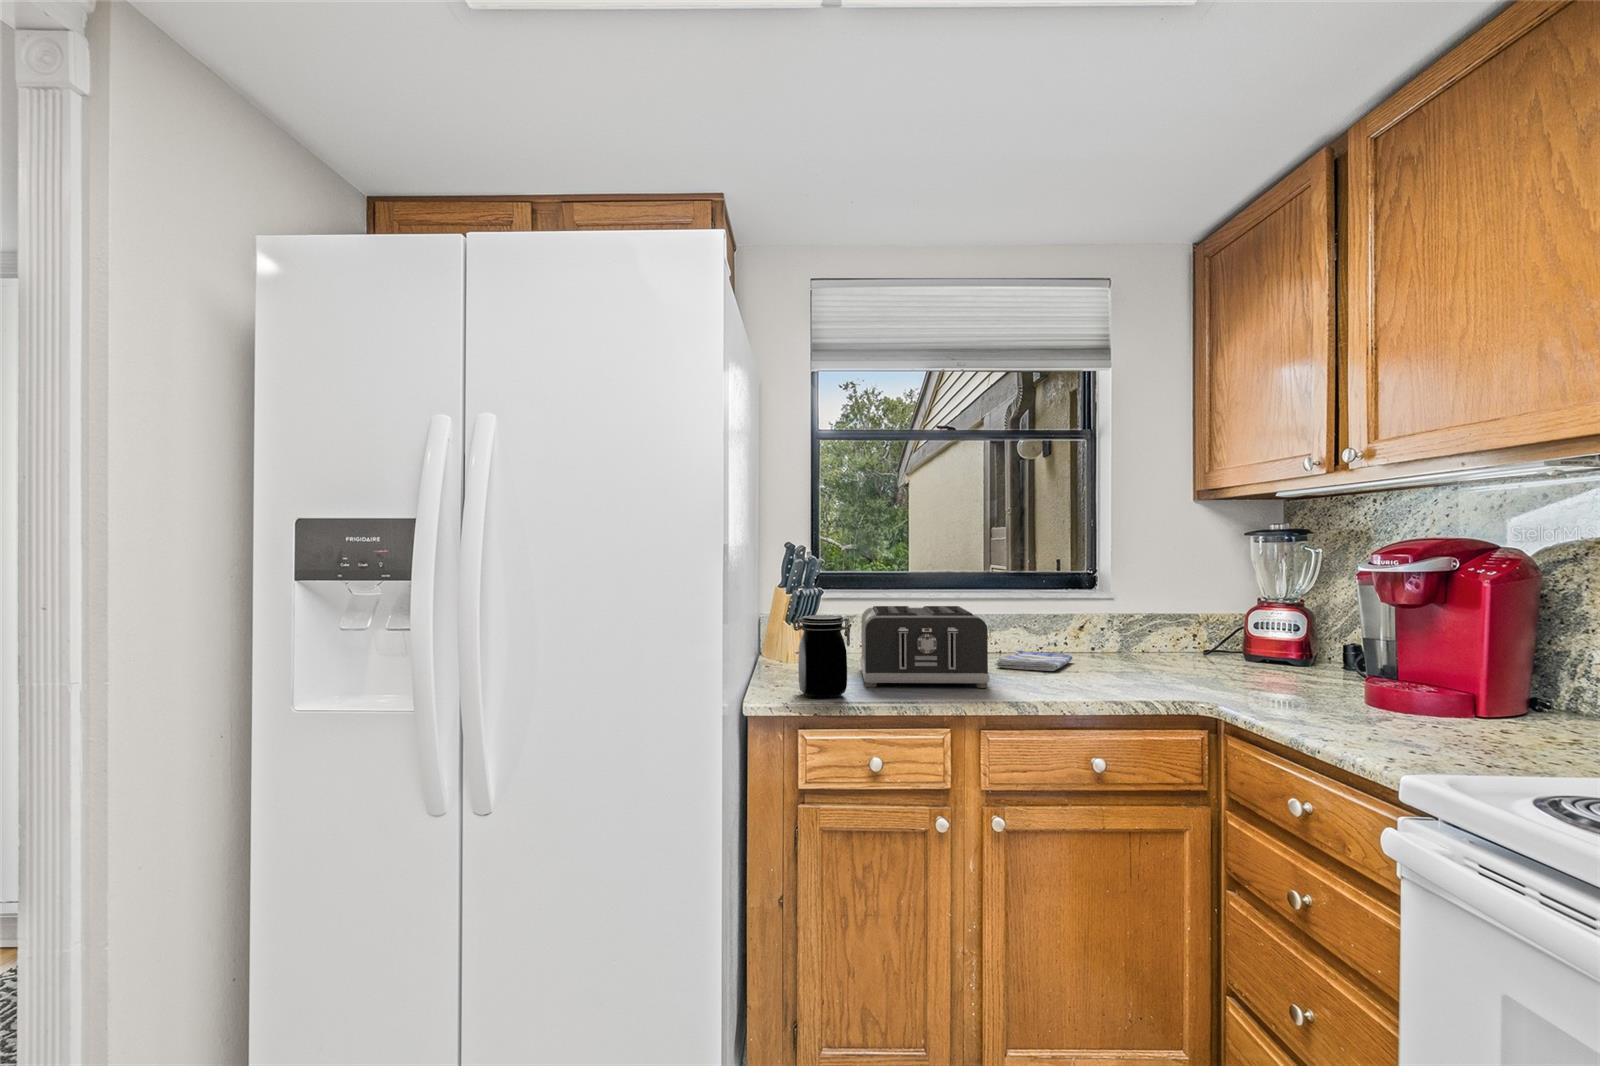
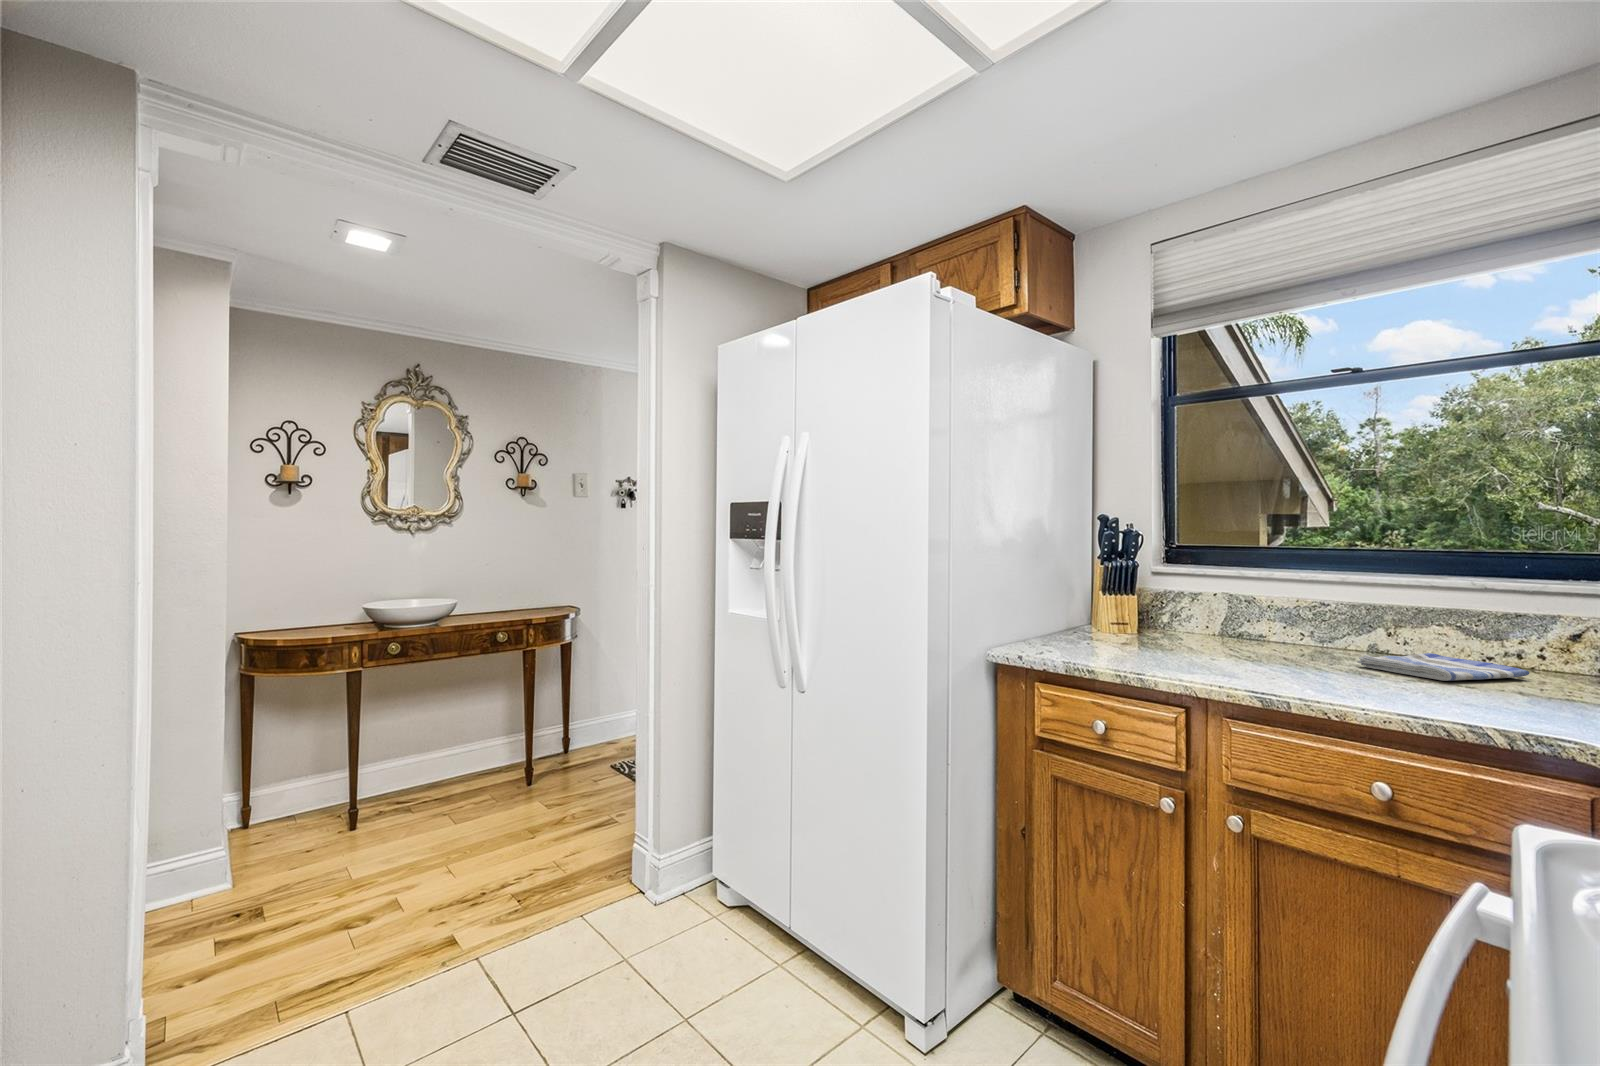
toaster: present [860,606,989,688] -> none [1120,583,1307,677]
jar: present [793,615,851,698] -> none [1035,582,1085,657]

